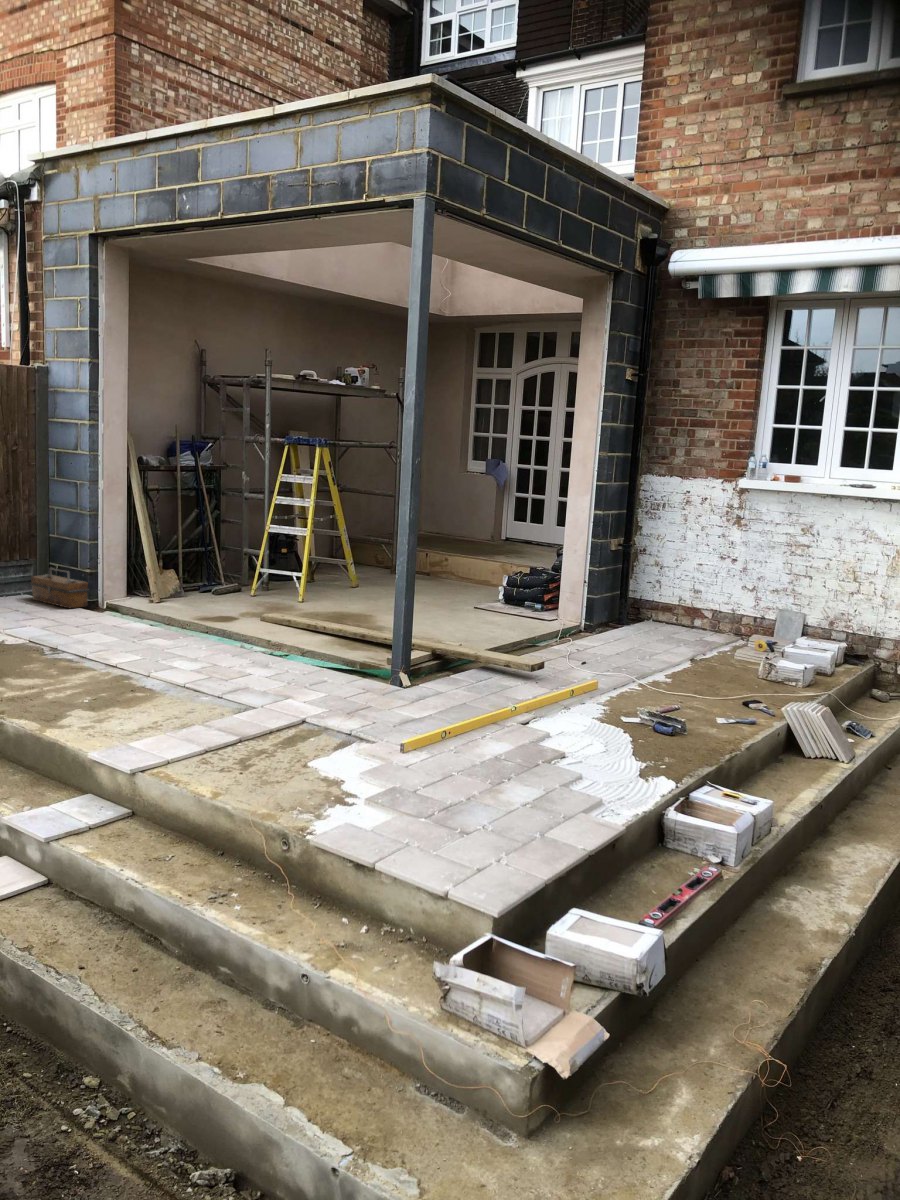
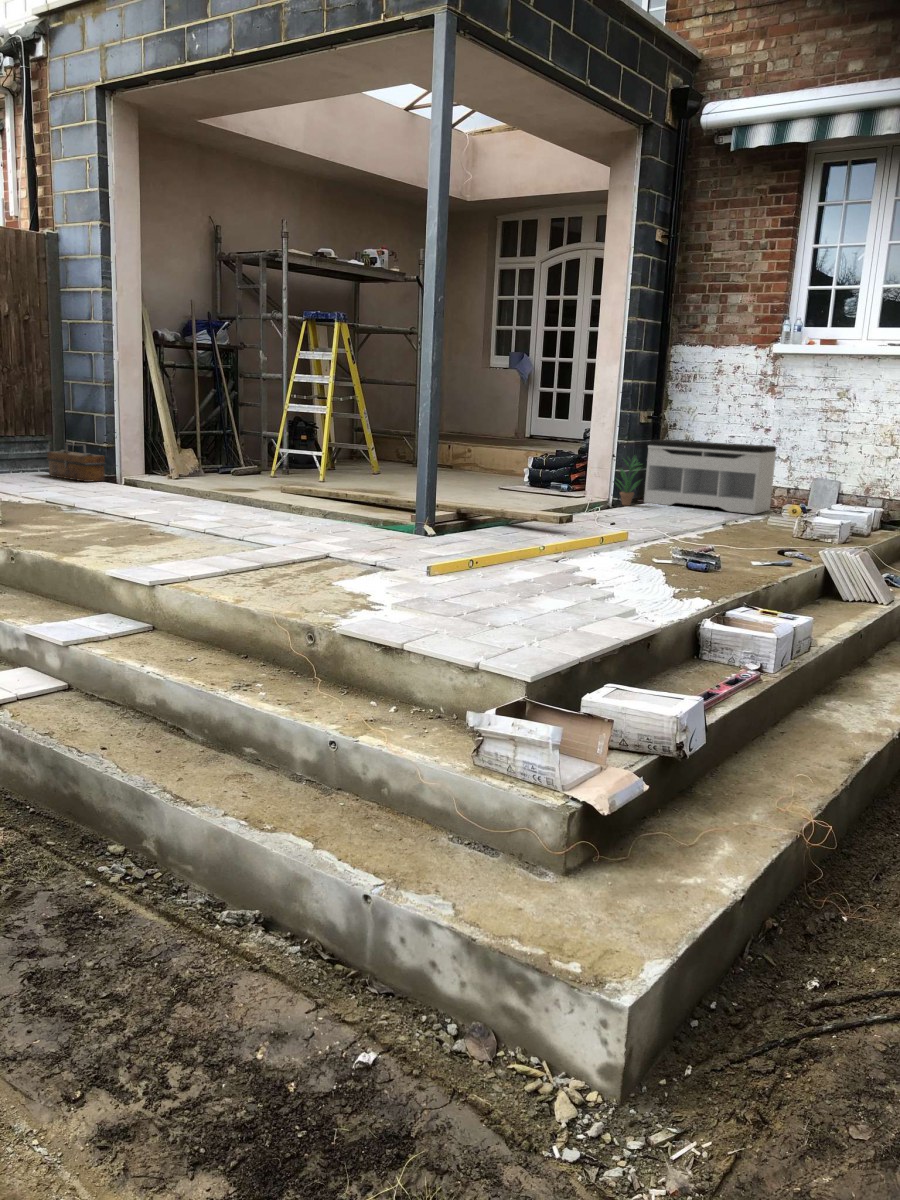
bench: none [616,565,744,644] -> present [644,439,776,514]
potted plant: none [586,584,616,633] -> present [616,458,640,506]

